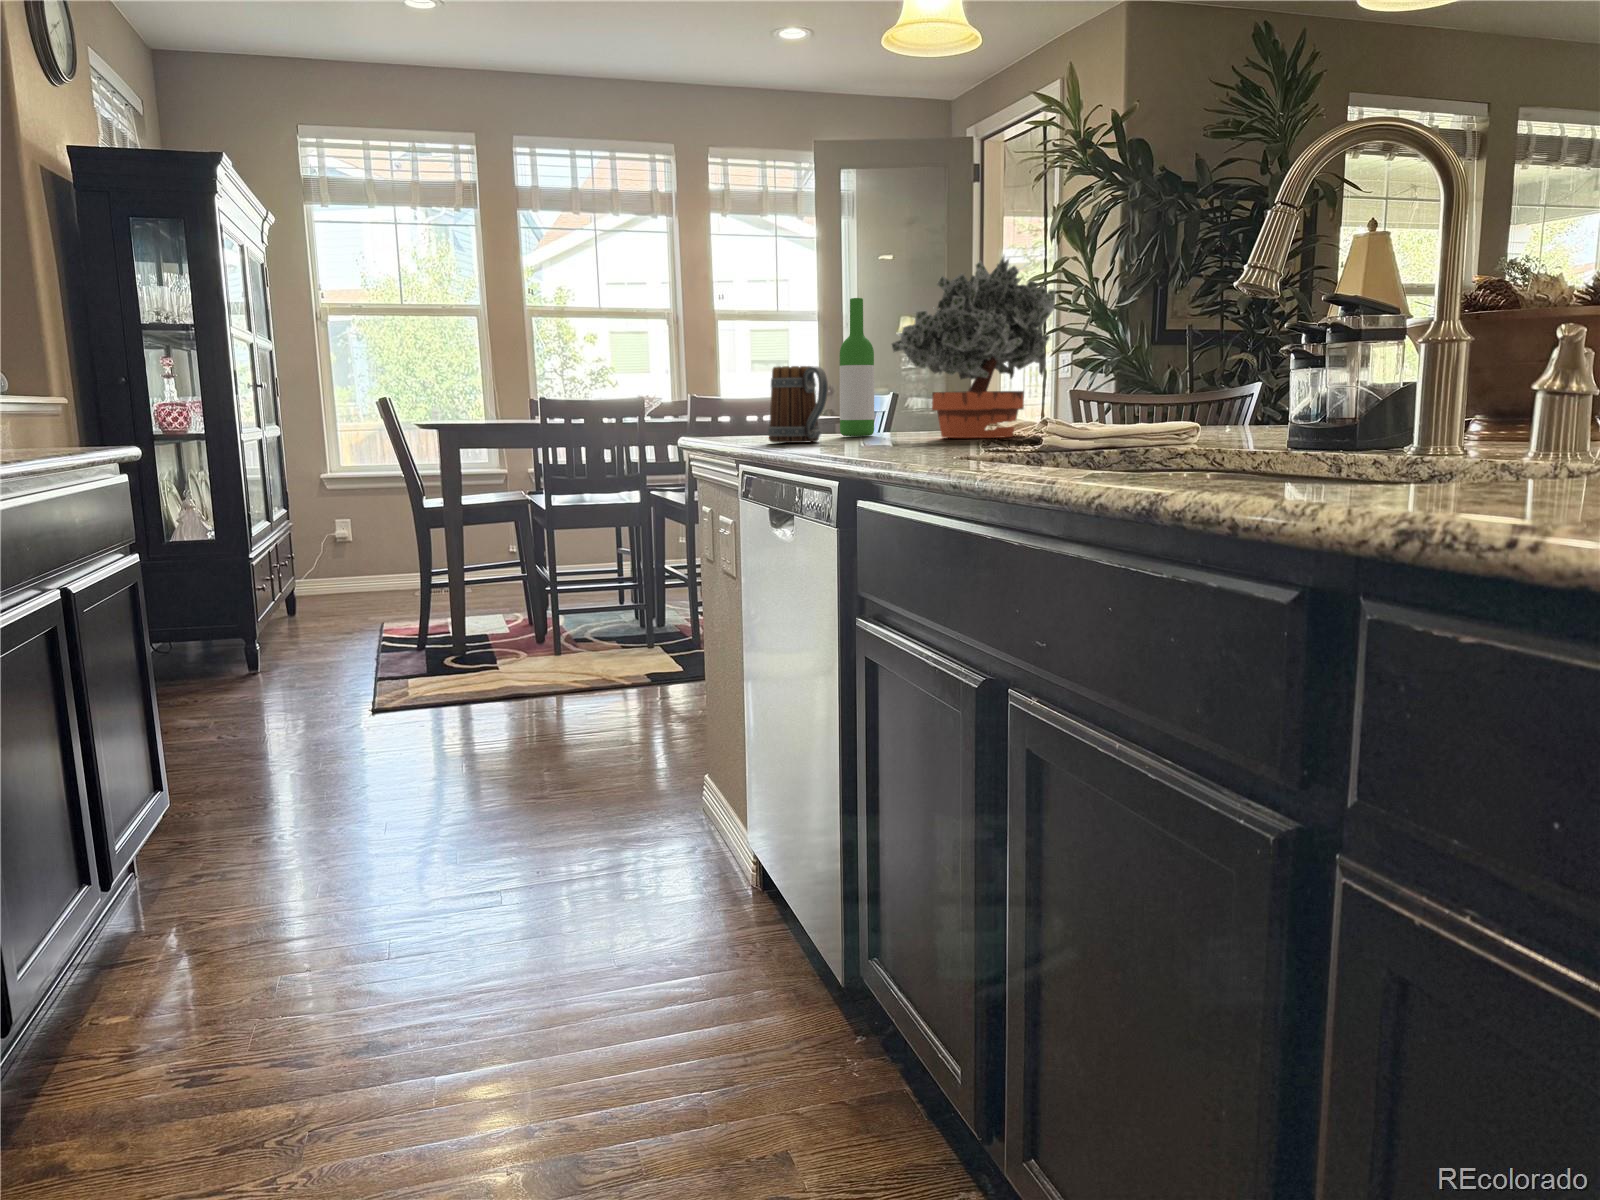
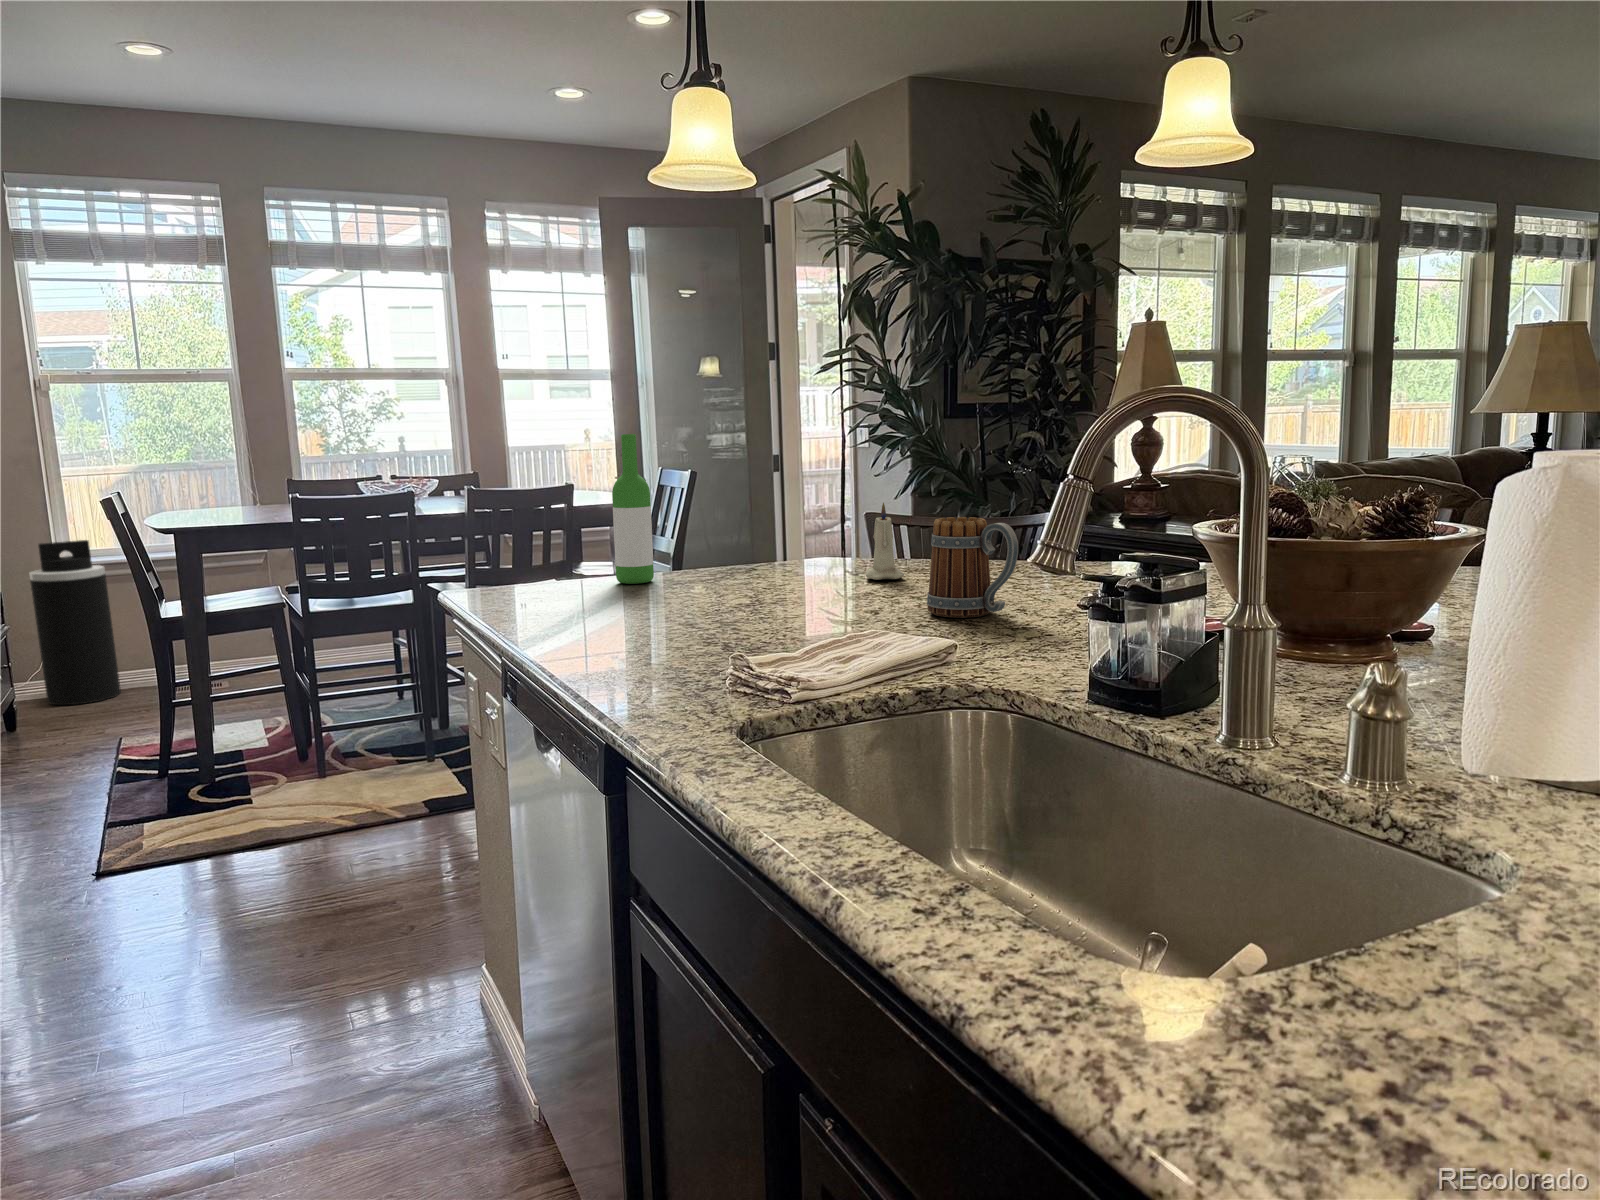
potted plant: present [892,257,1056,438] -> none [664,402,840,605]
candle: none [1074,357,1112,429] -> present [865,503,904,580]
mug: present [768,366,828,443] -> present [927,517,1018,618]
trash can: none [310,453,380,598] -> present [29,540,121,705]

